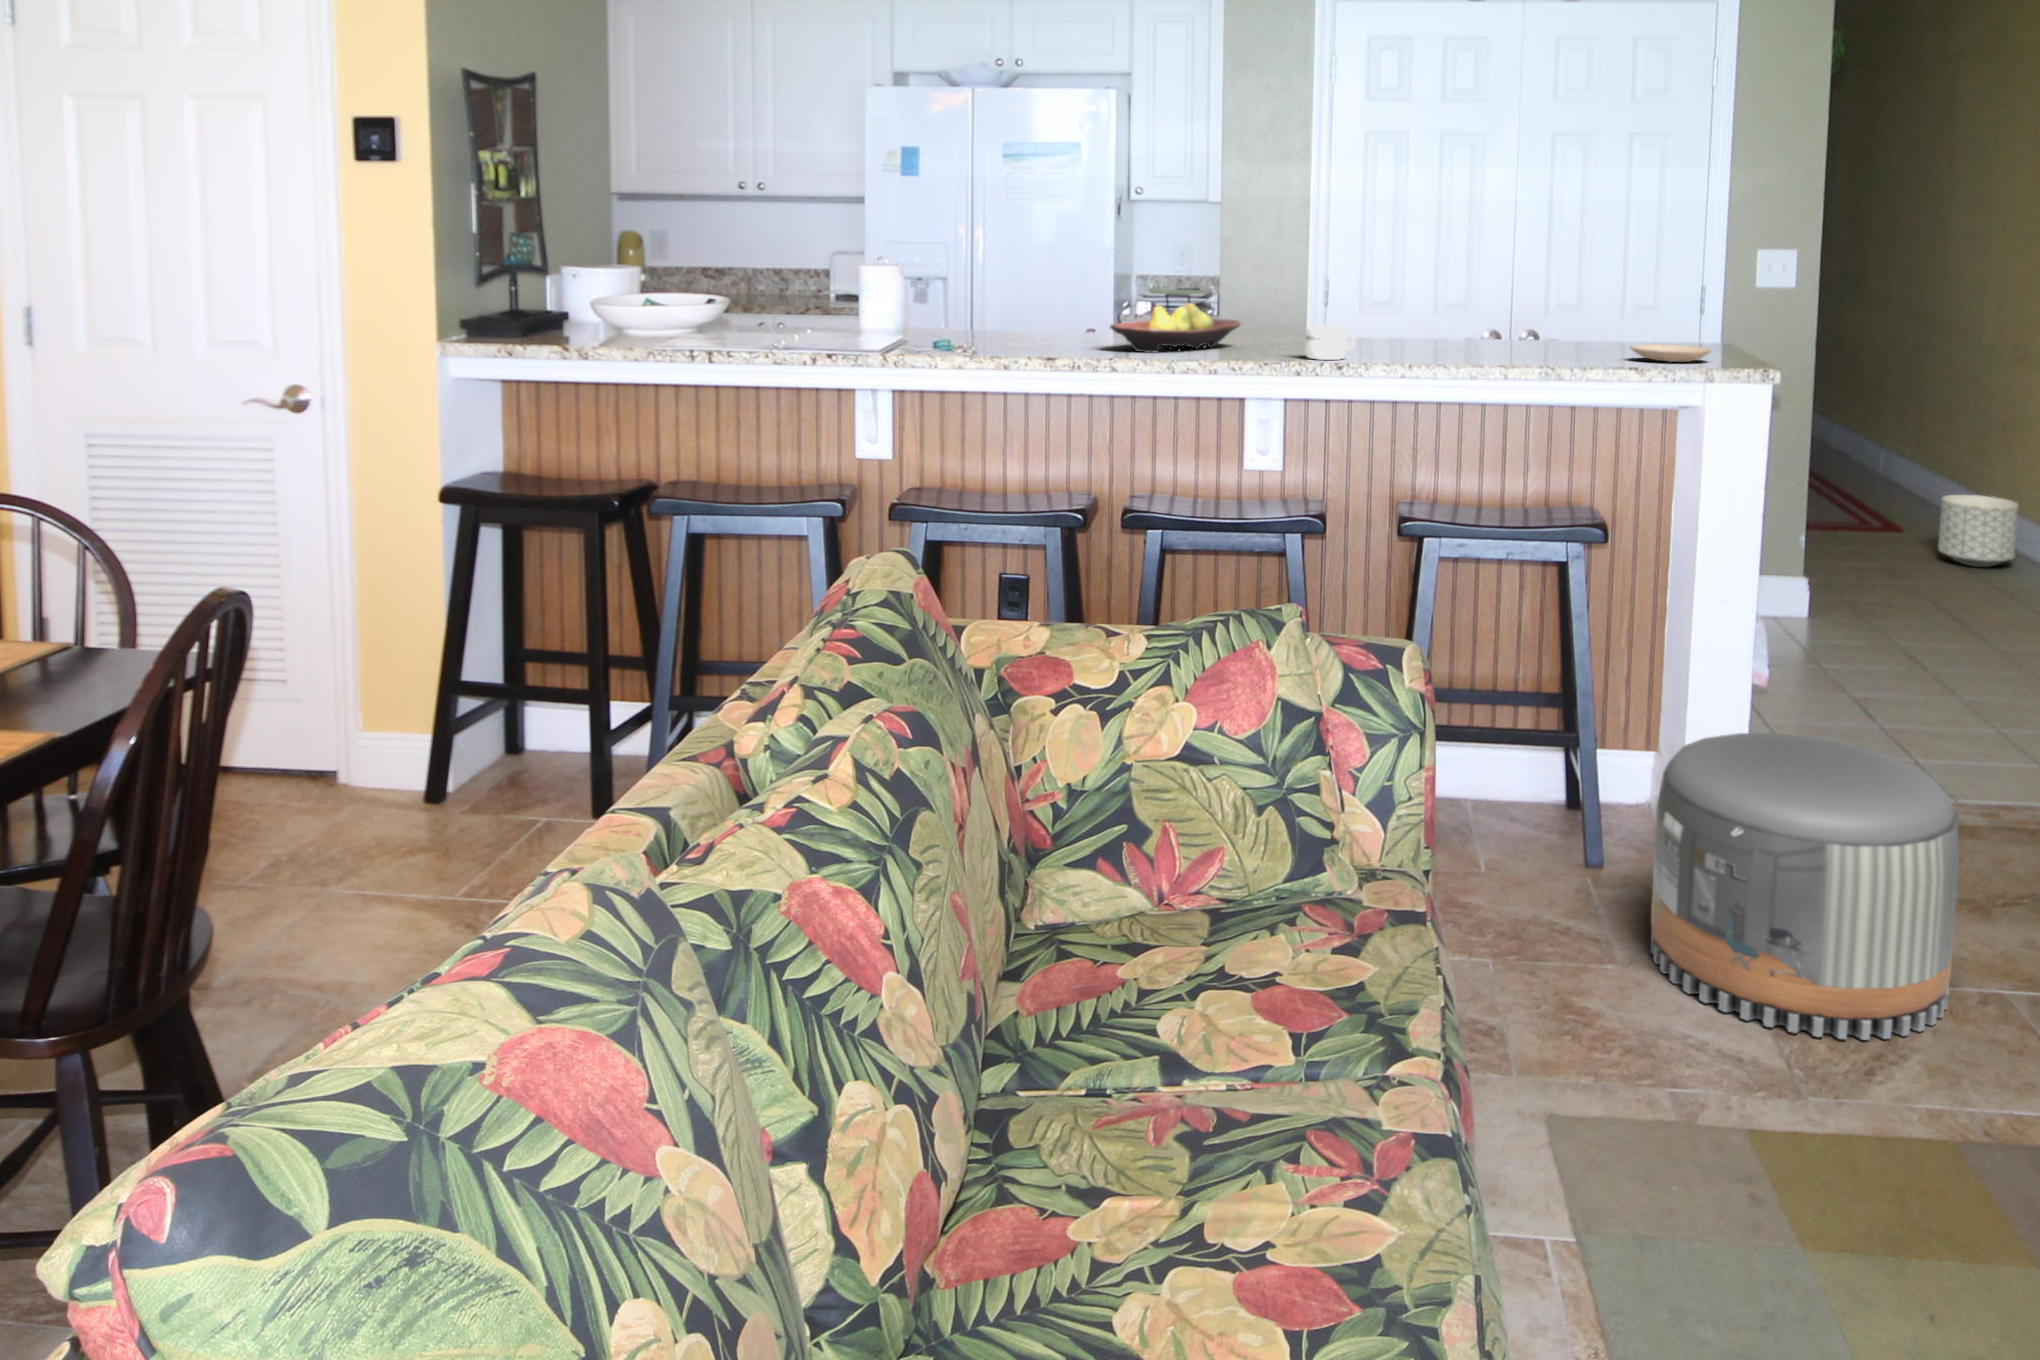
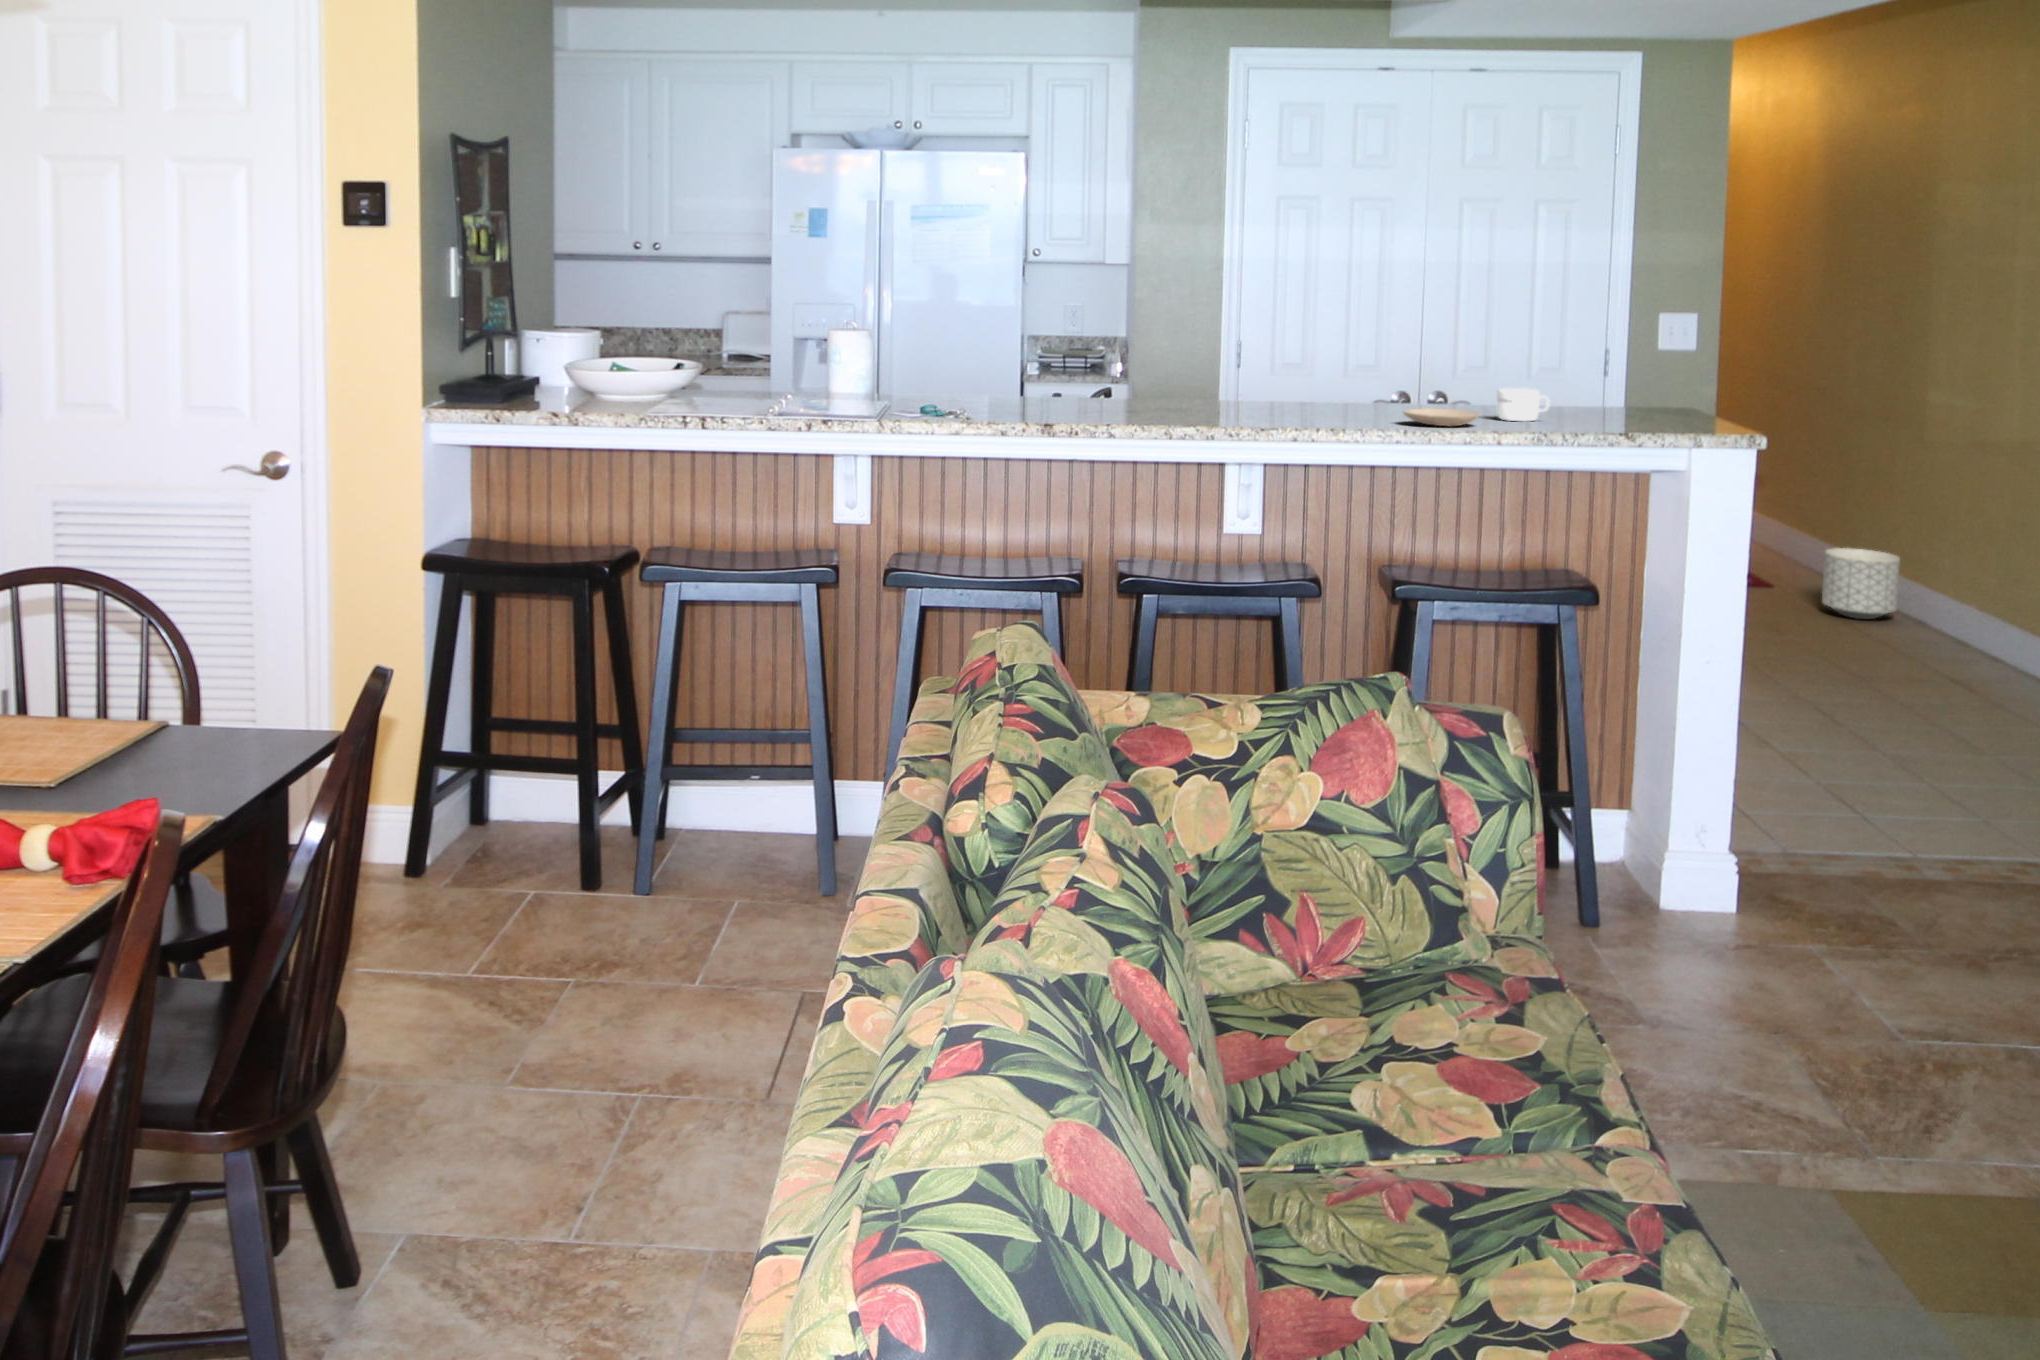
fruit bowl: present [1110,303,1241,352] -> none [1095,368,1218,418]
mug: present [1305,325,1355,360] -> present [1497,388,1549,422]
plate: present [1631,344,1712,362] -> present [1403,408,1480,426]
pouf: present [1651,733,1960,1040] -> none [1680,793,1991,1094]

